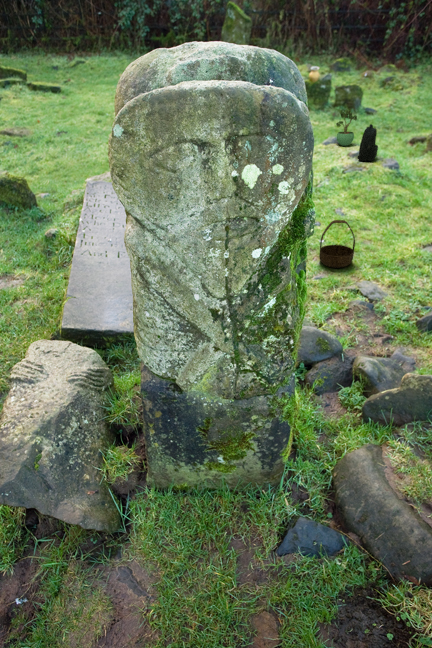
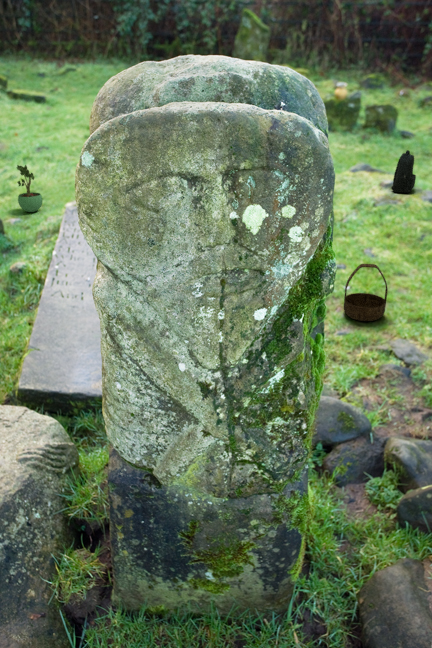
potted plant: present [336,110,357,146] -> present [17,165,42,212]

